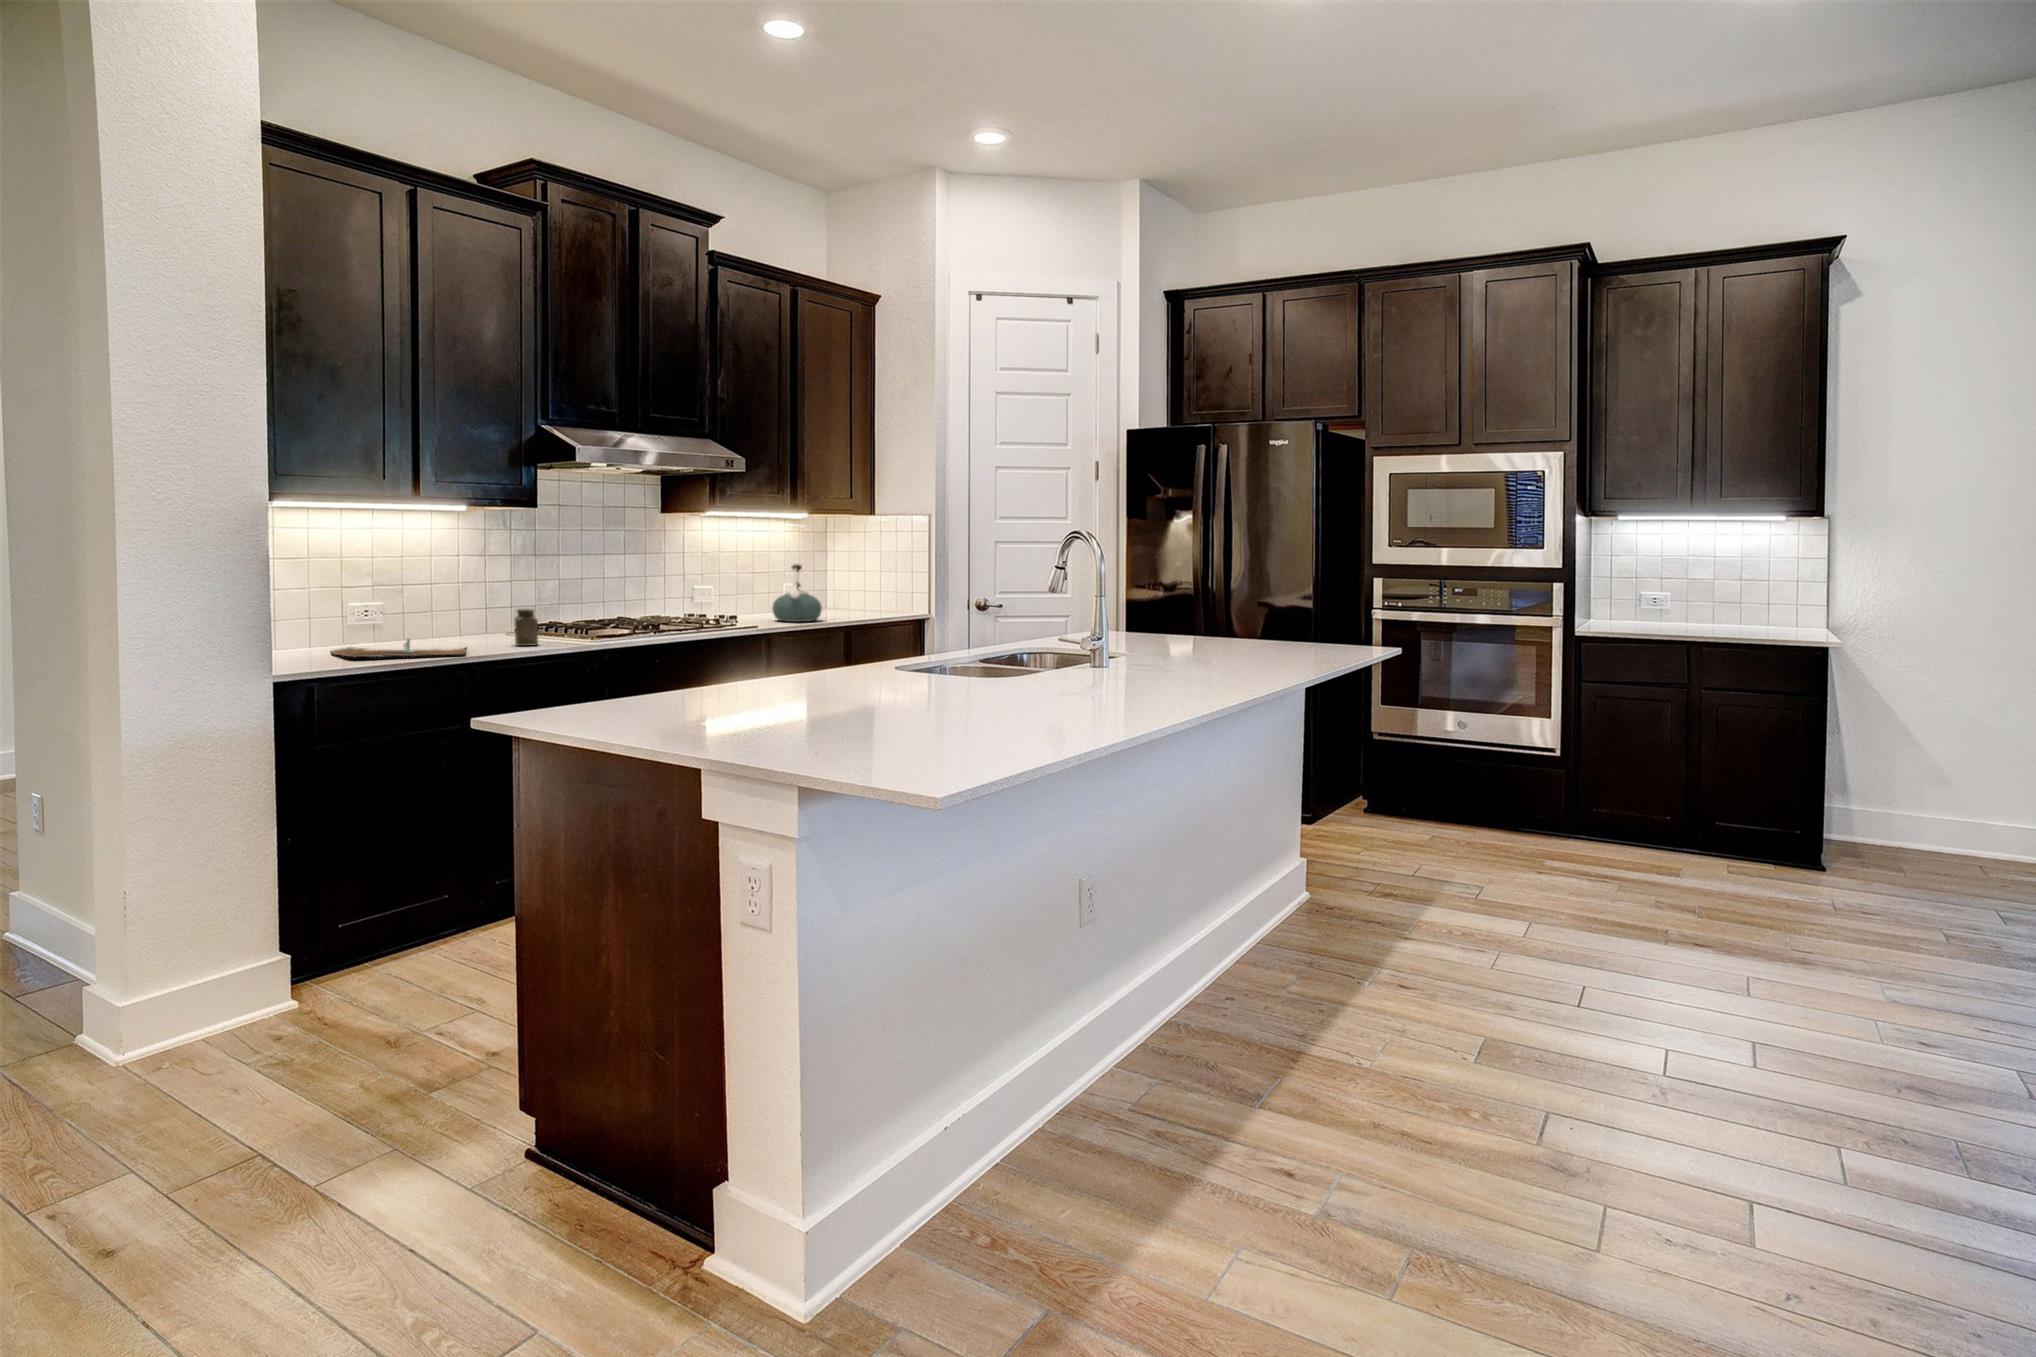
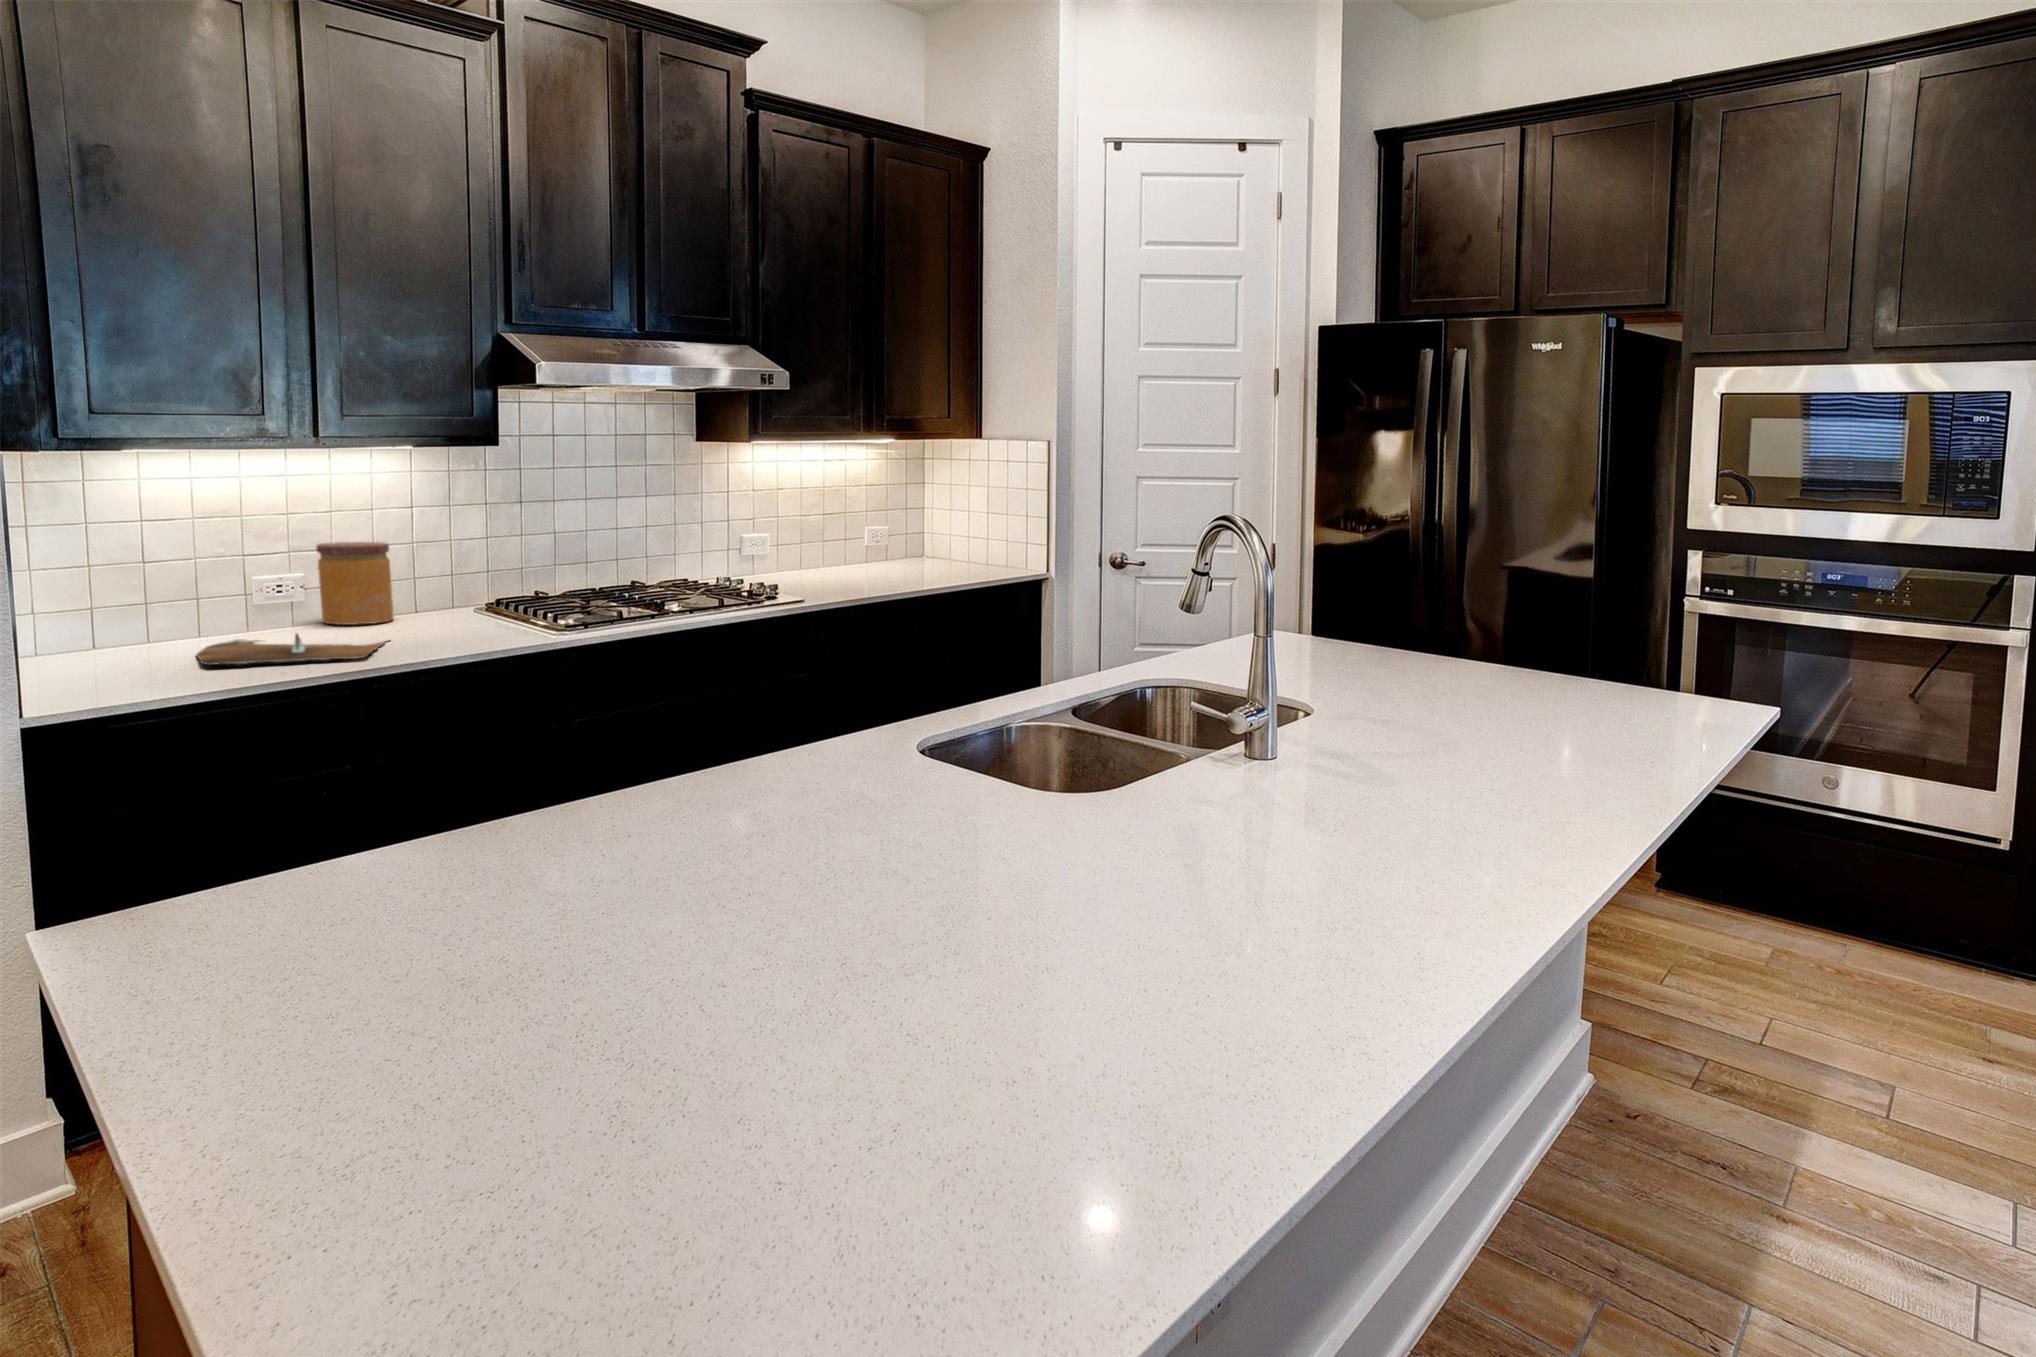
kettle: present [773,564,822,622] -> none [834,512,898,588]
jar: none [397,580,454,640] -> present [316,542,394,625]
salt shaker: present [515,608,538,646] -> none [455,587,486,638]

